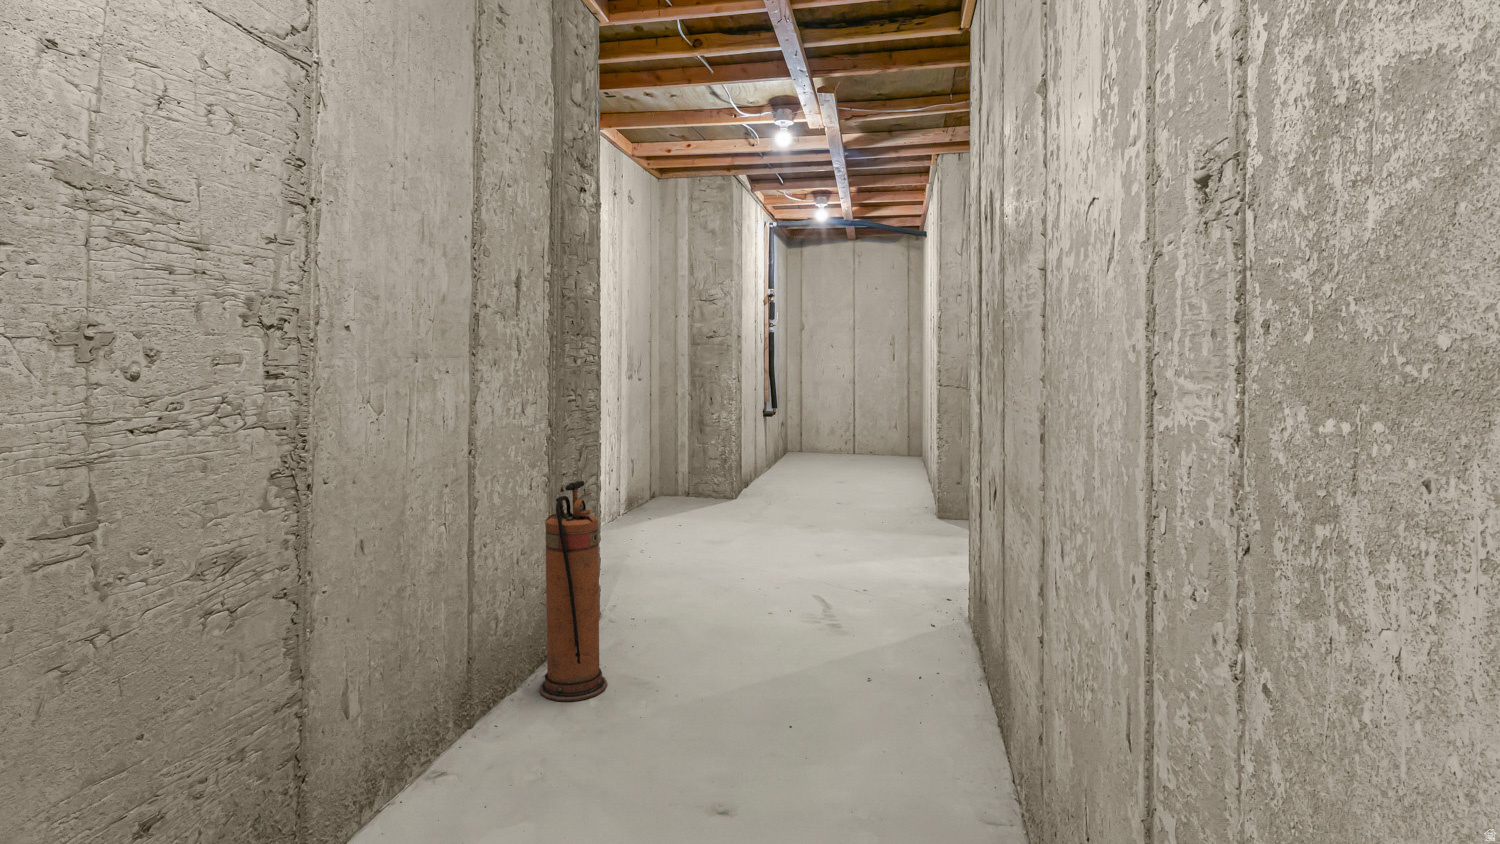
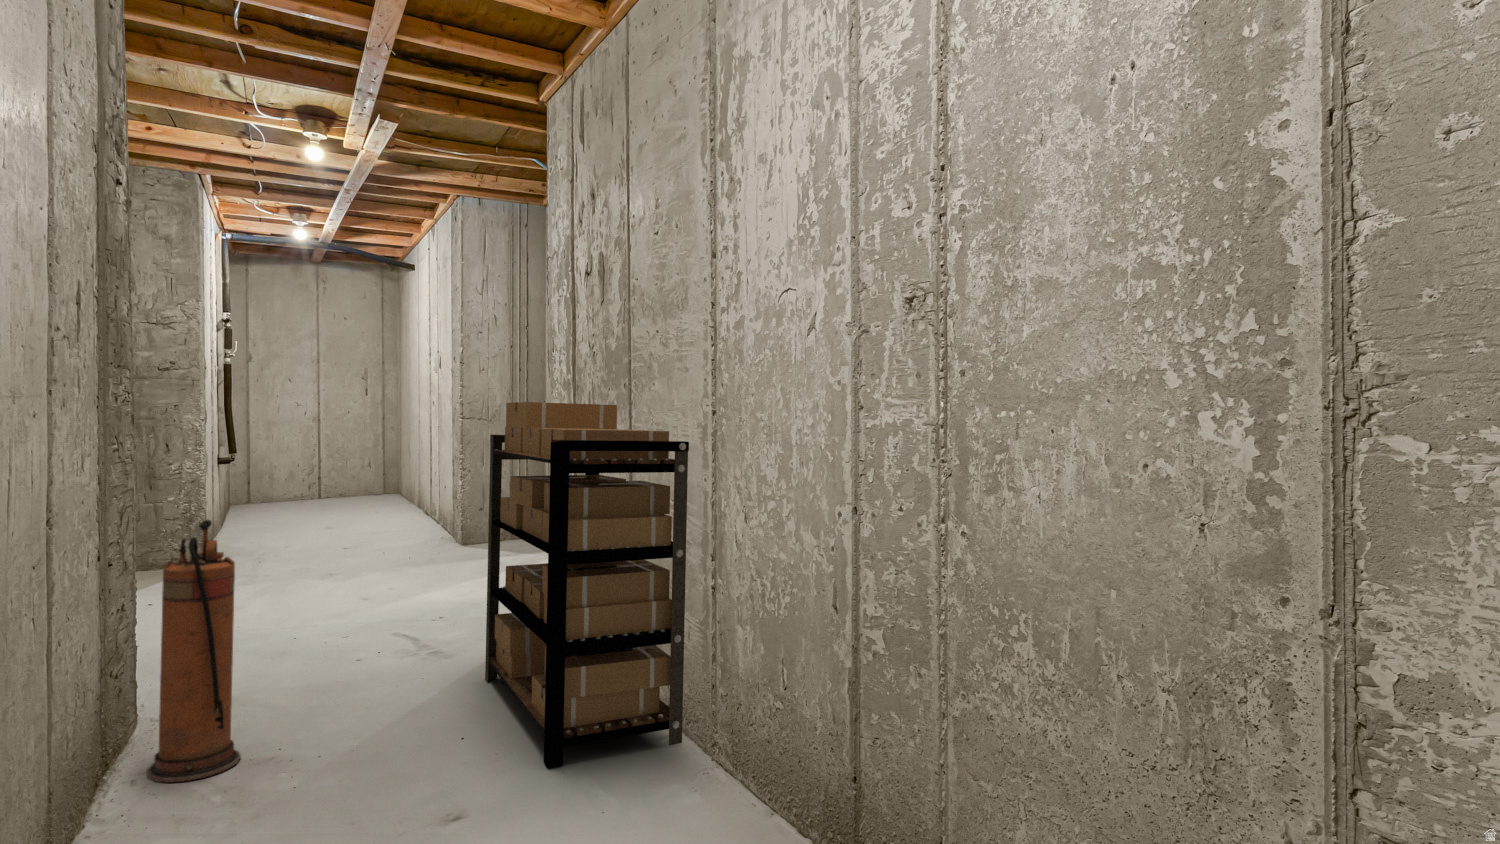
shelving unit: none [823,371,1008,810] -> present [485,402,689,768]

